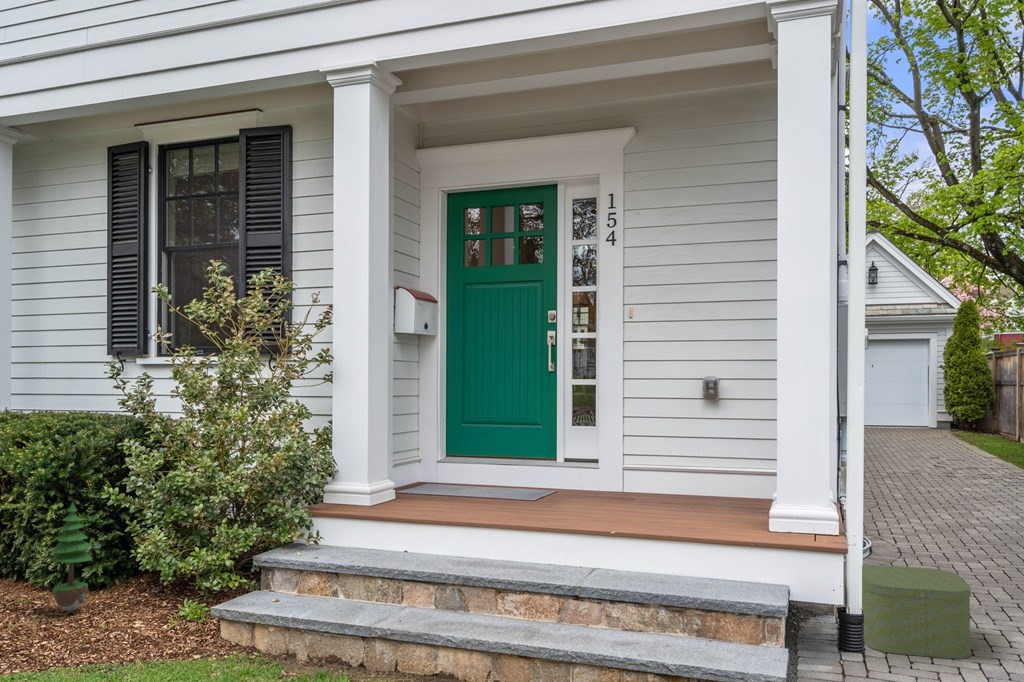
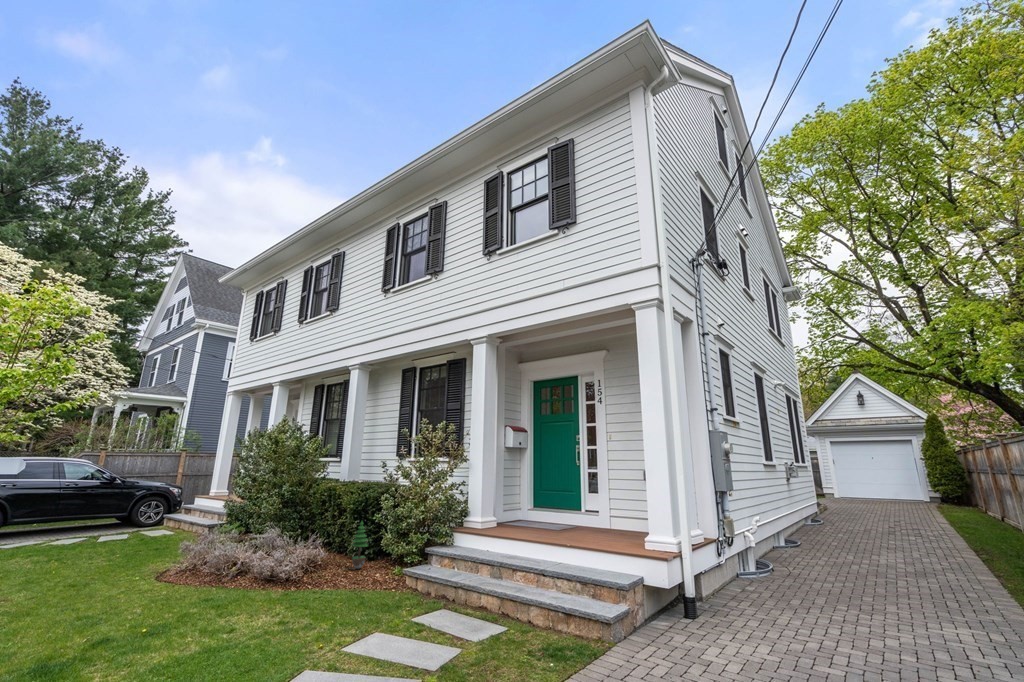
storage box: present [860,565,971,659] -> none [696,574,758,628]

